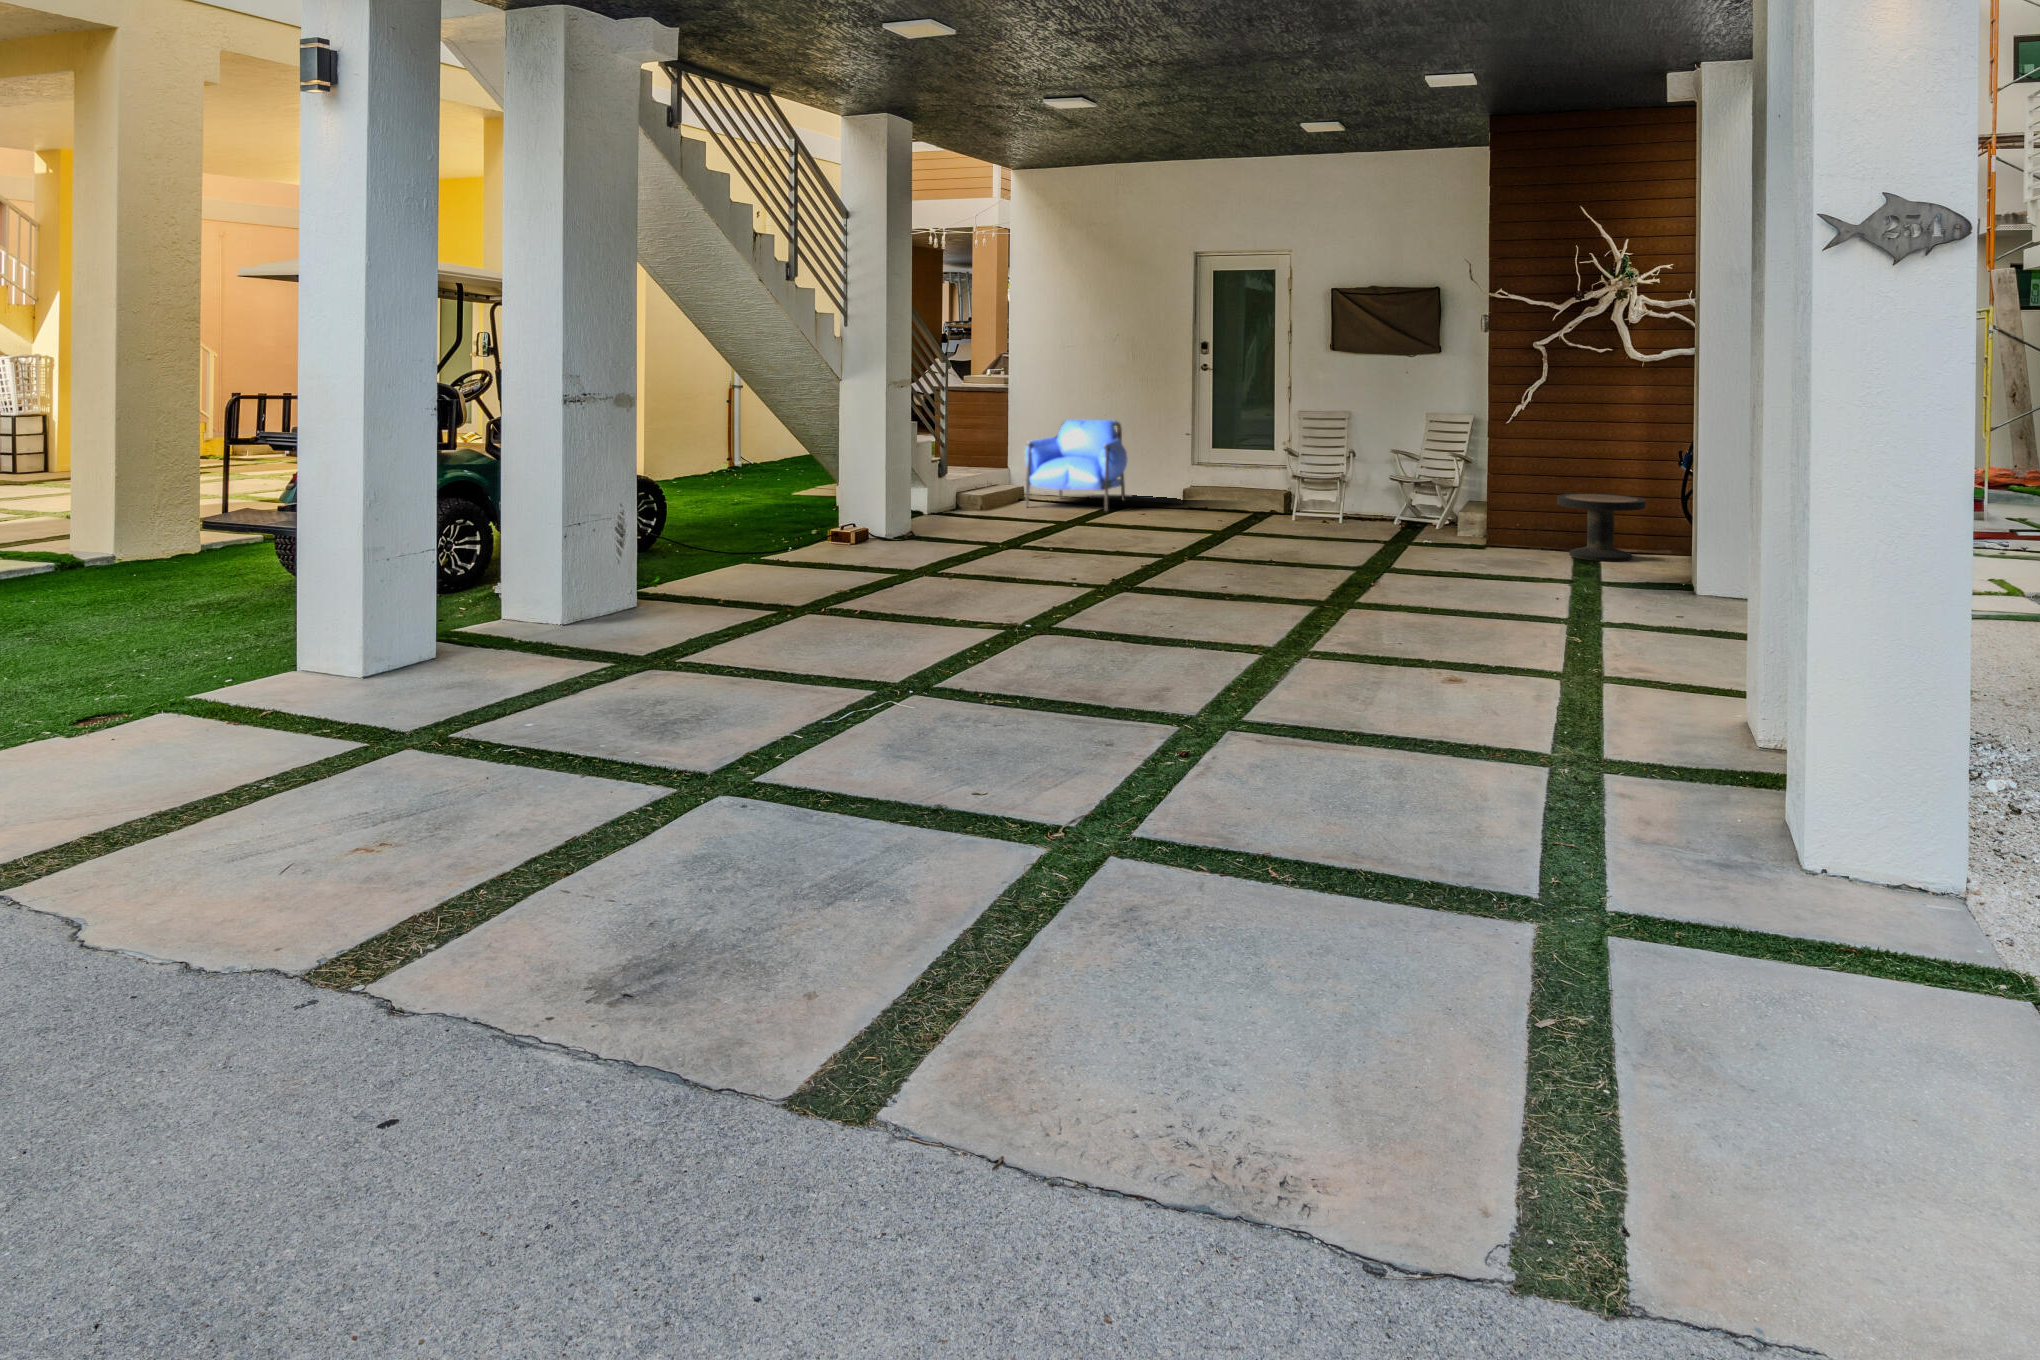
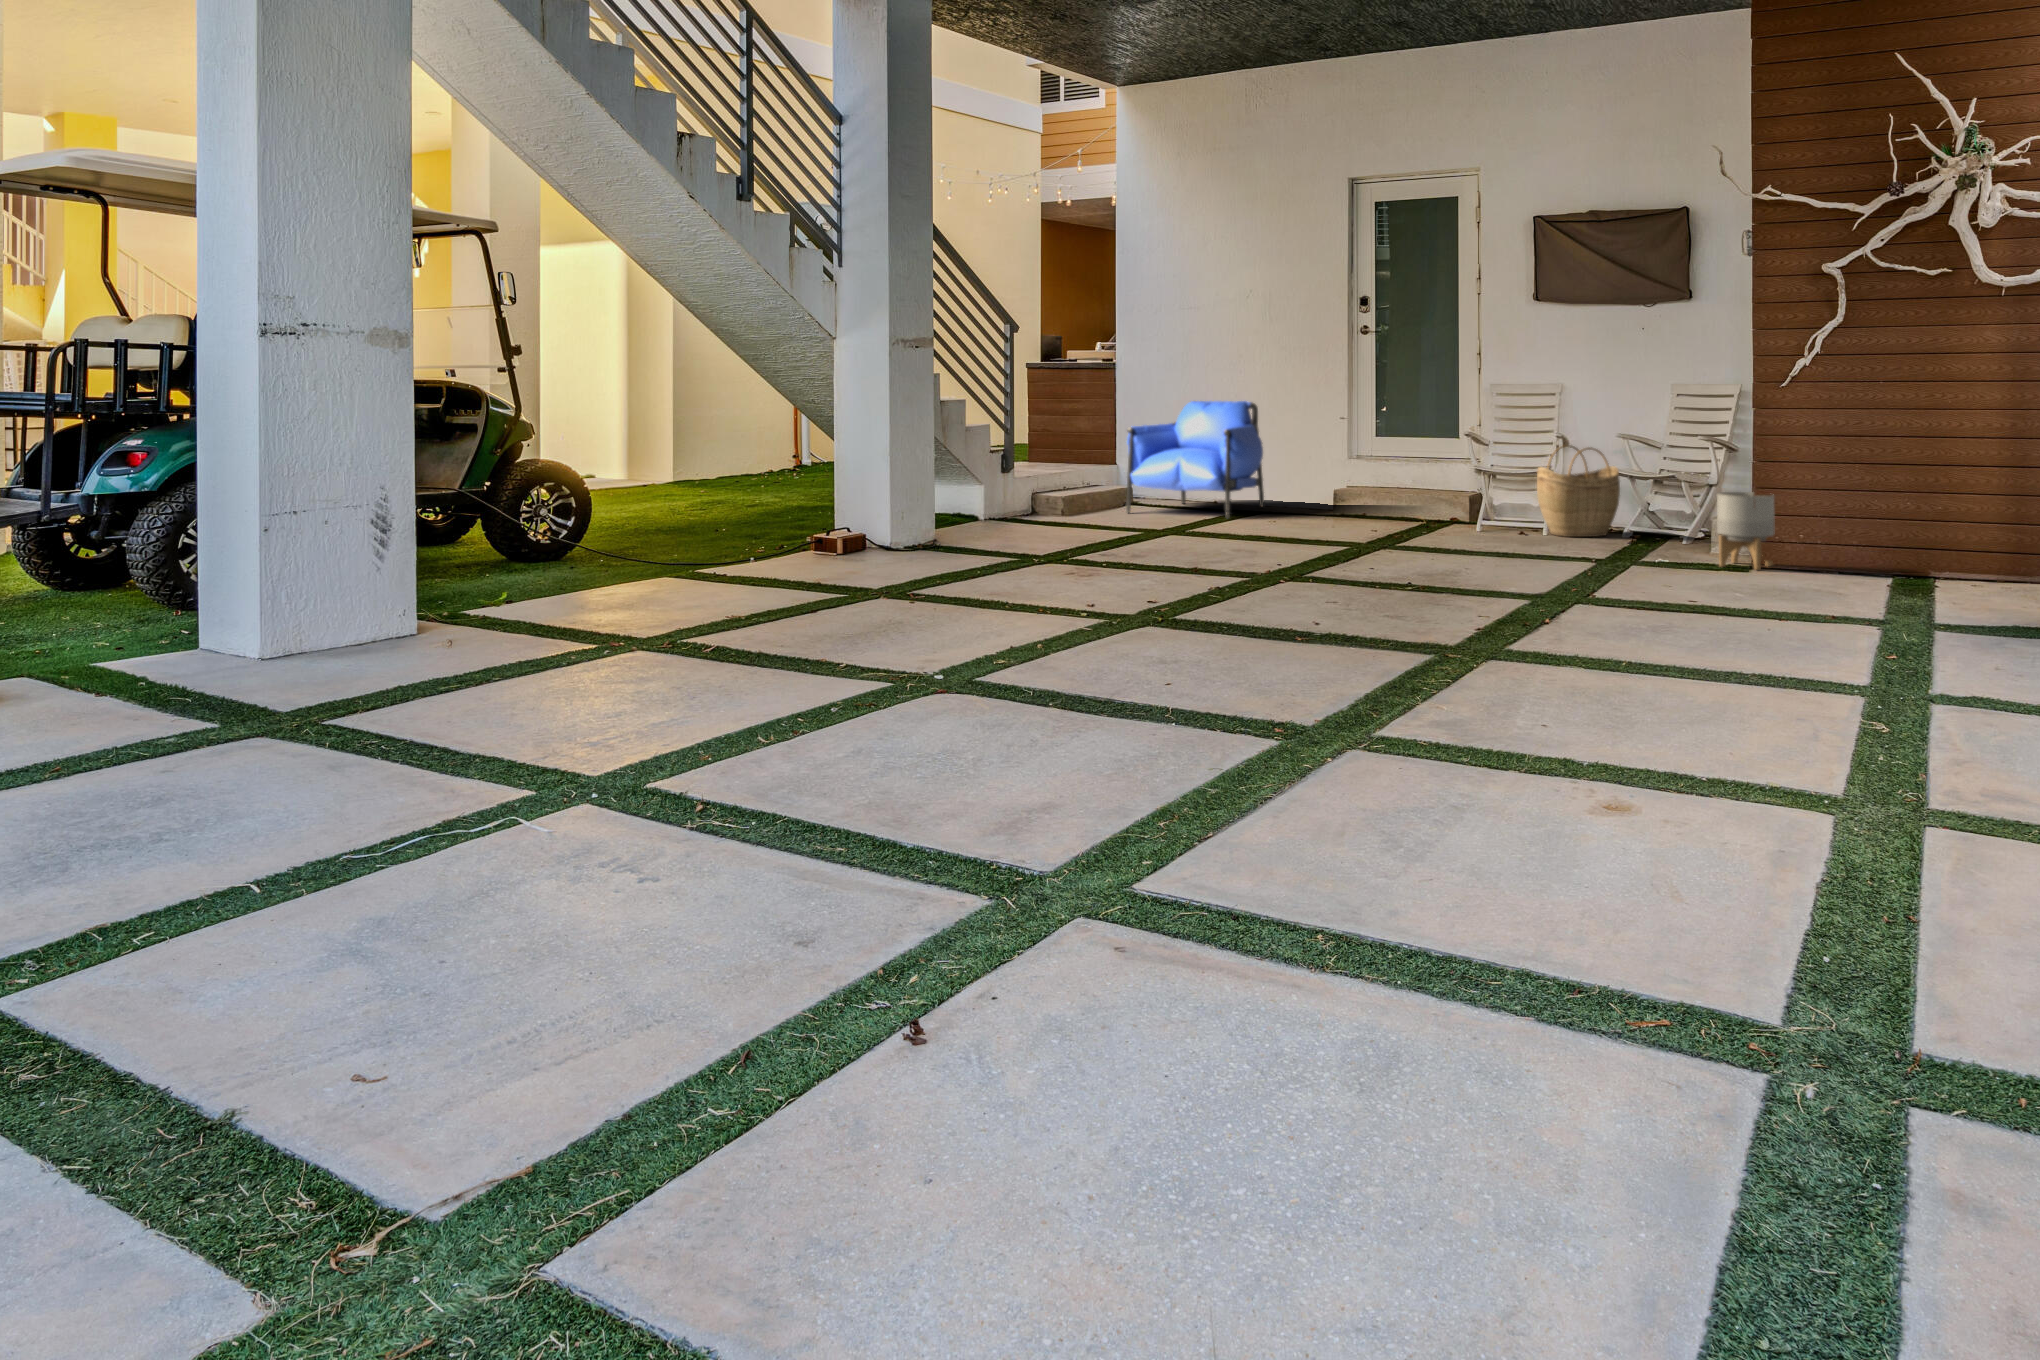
woven basket: none [1335,457,1393,524] -> present [1537,445,1620,537]
planter: none [1464,494,1501,547] -> present [1717,492,1775,570]
side table: present [1557,494,1646,561] -> none [1863,490,2012,594]

